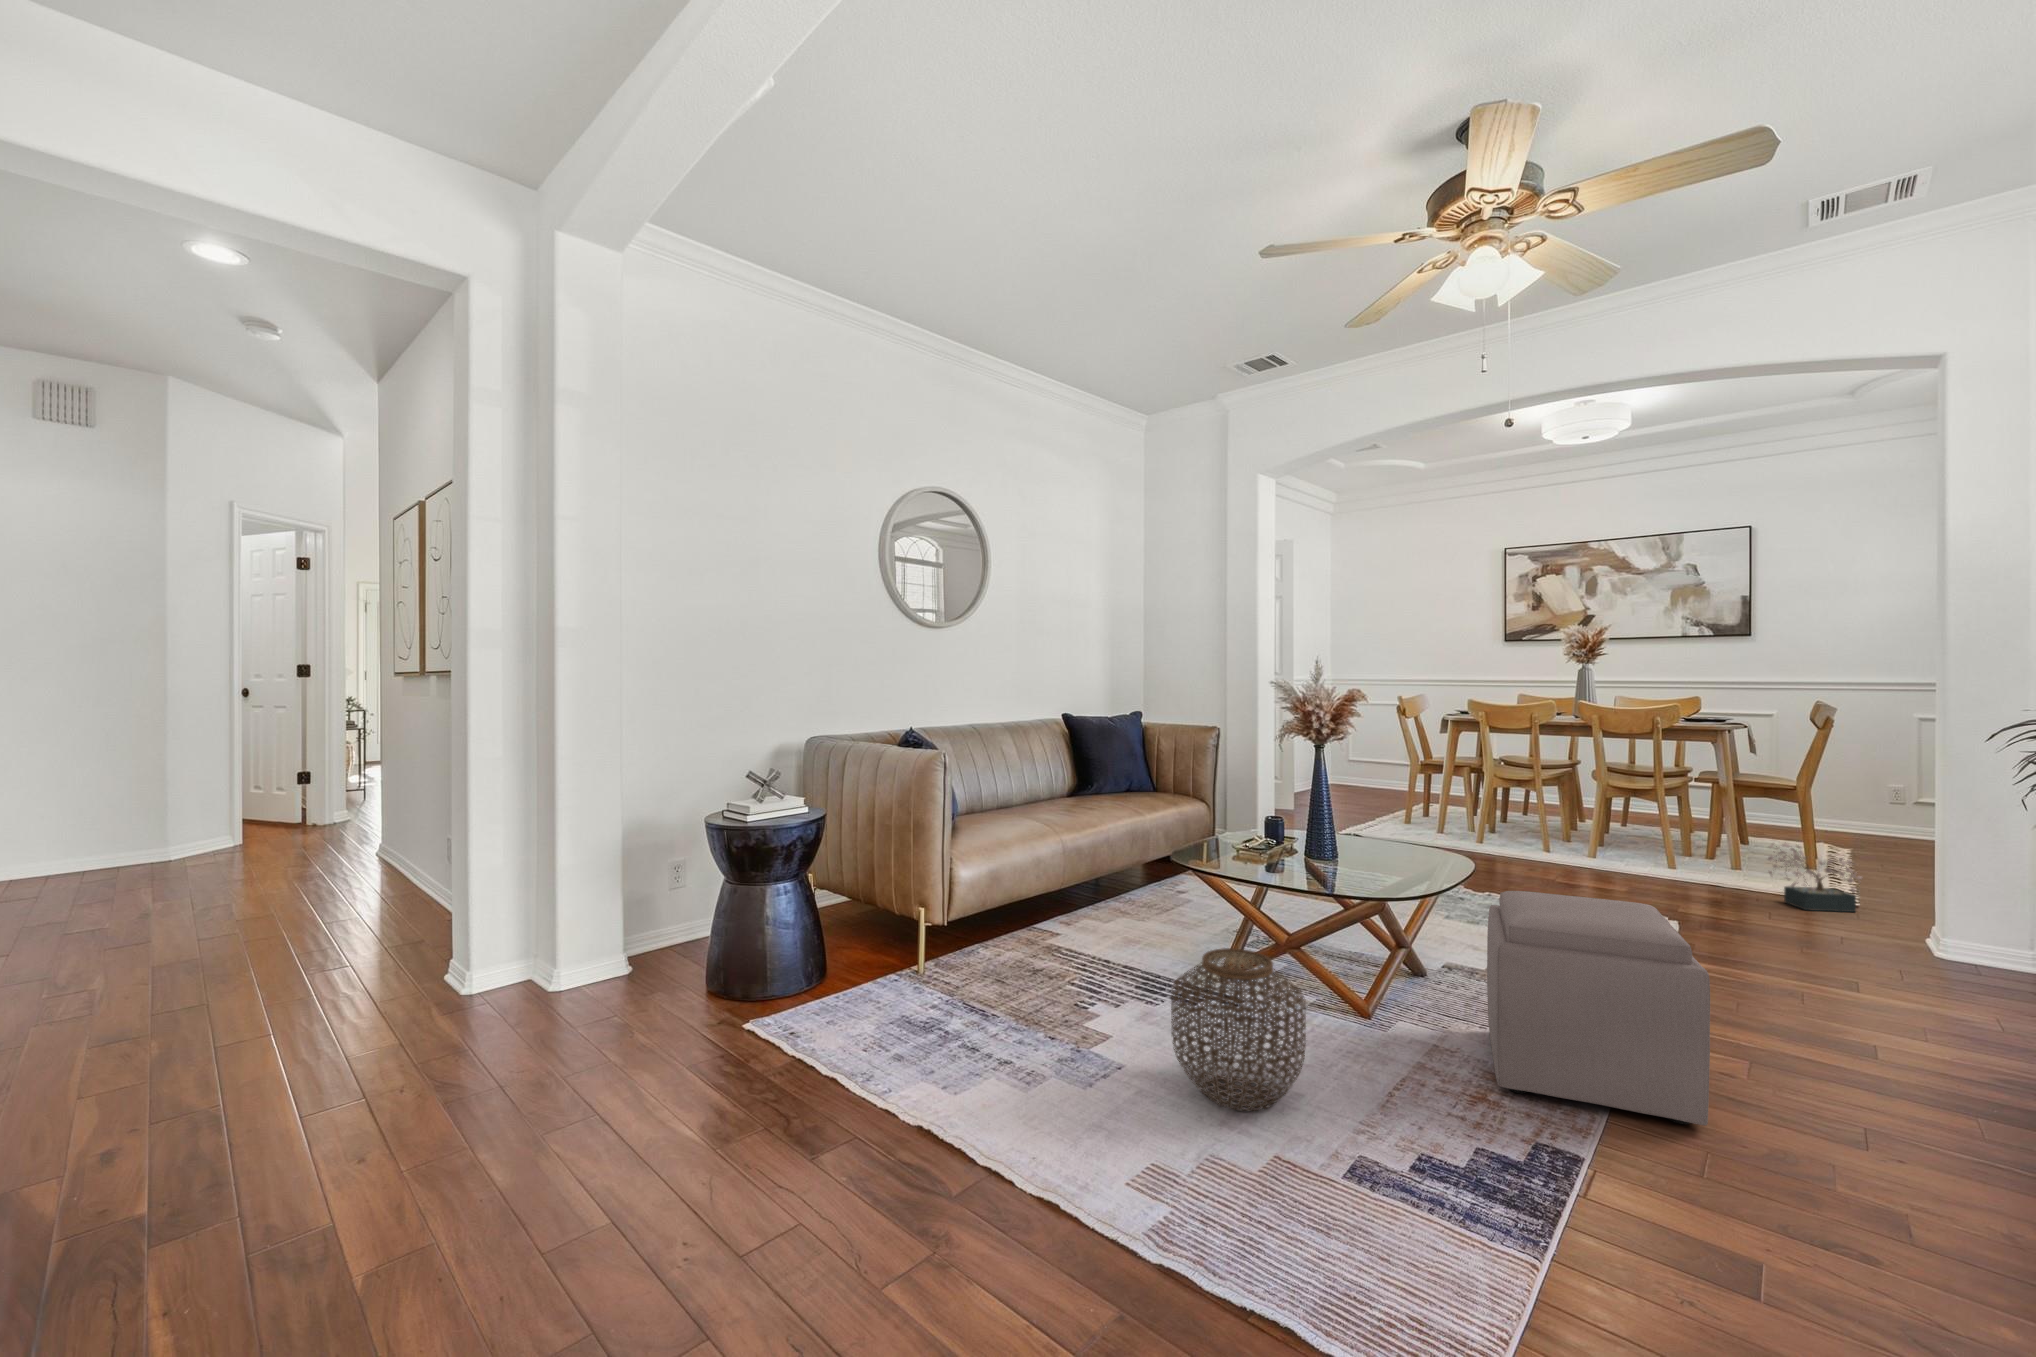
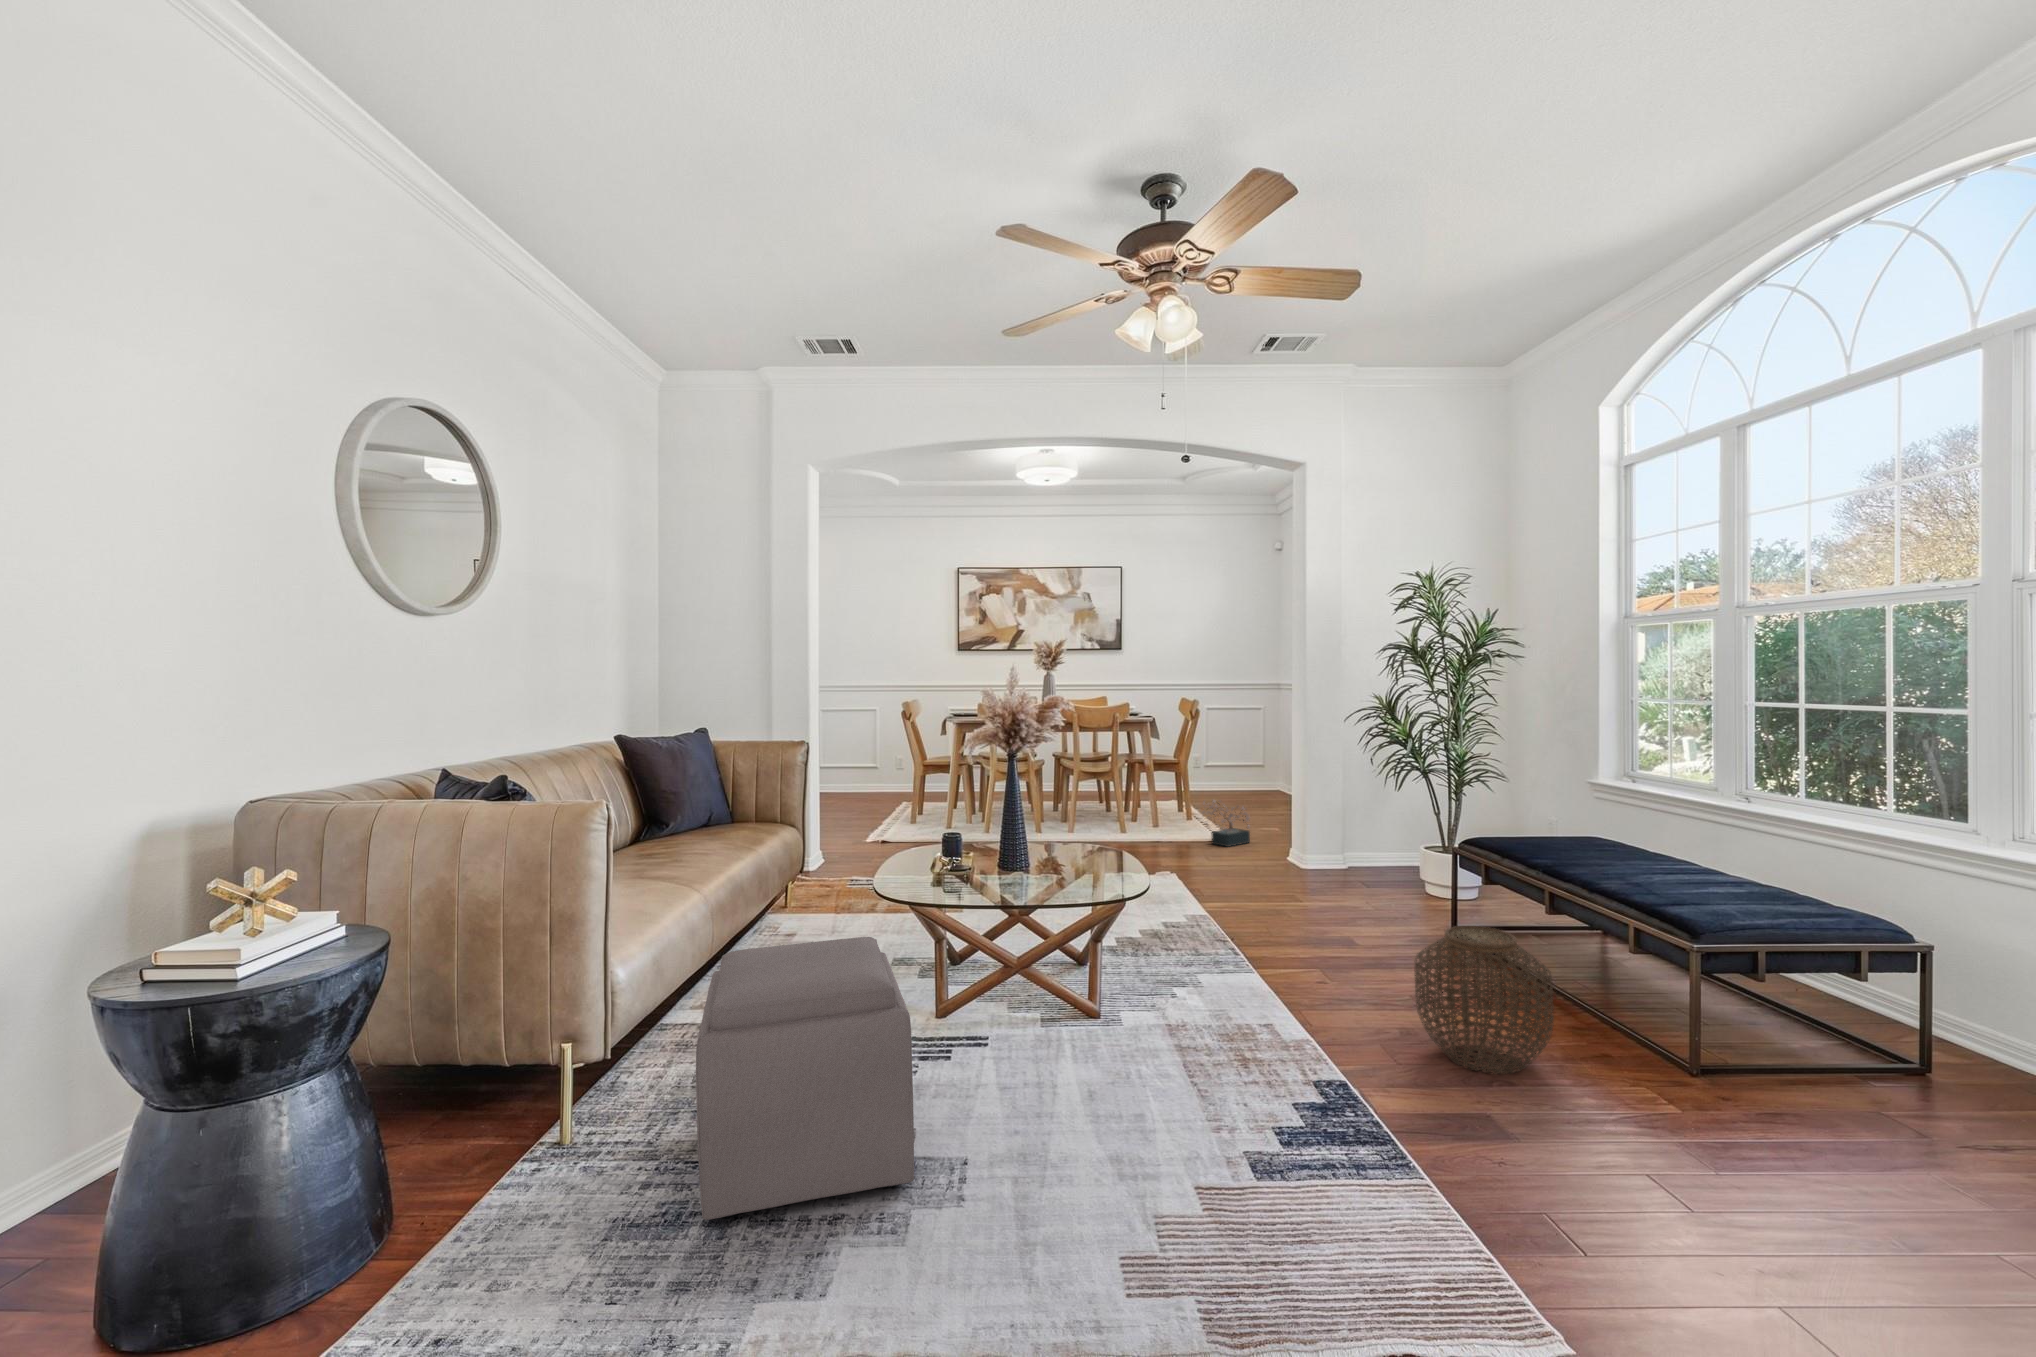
ottoman: present [1487,891,1710,1125] -> present [696,937,914,1220]
woven basket: present [1171,948,1306,1111] -> present [1415,926,1554,1074]

